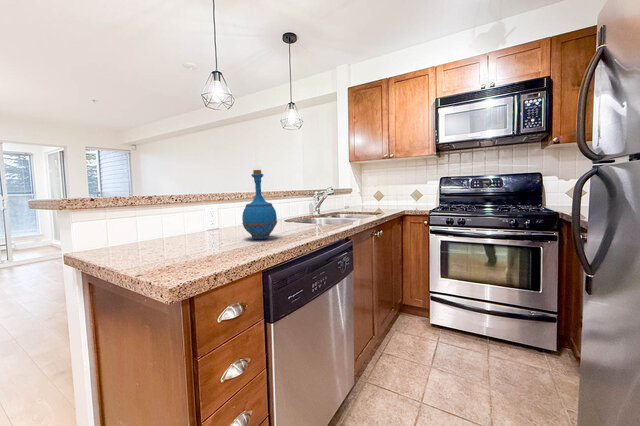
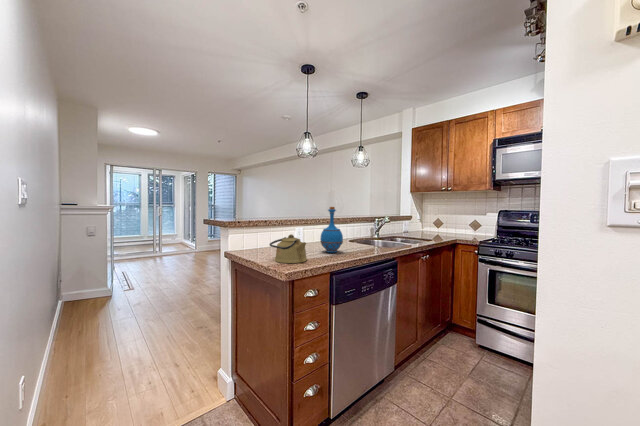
kettle: none [146,214,220,265] -> present [270,234,307,263]

